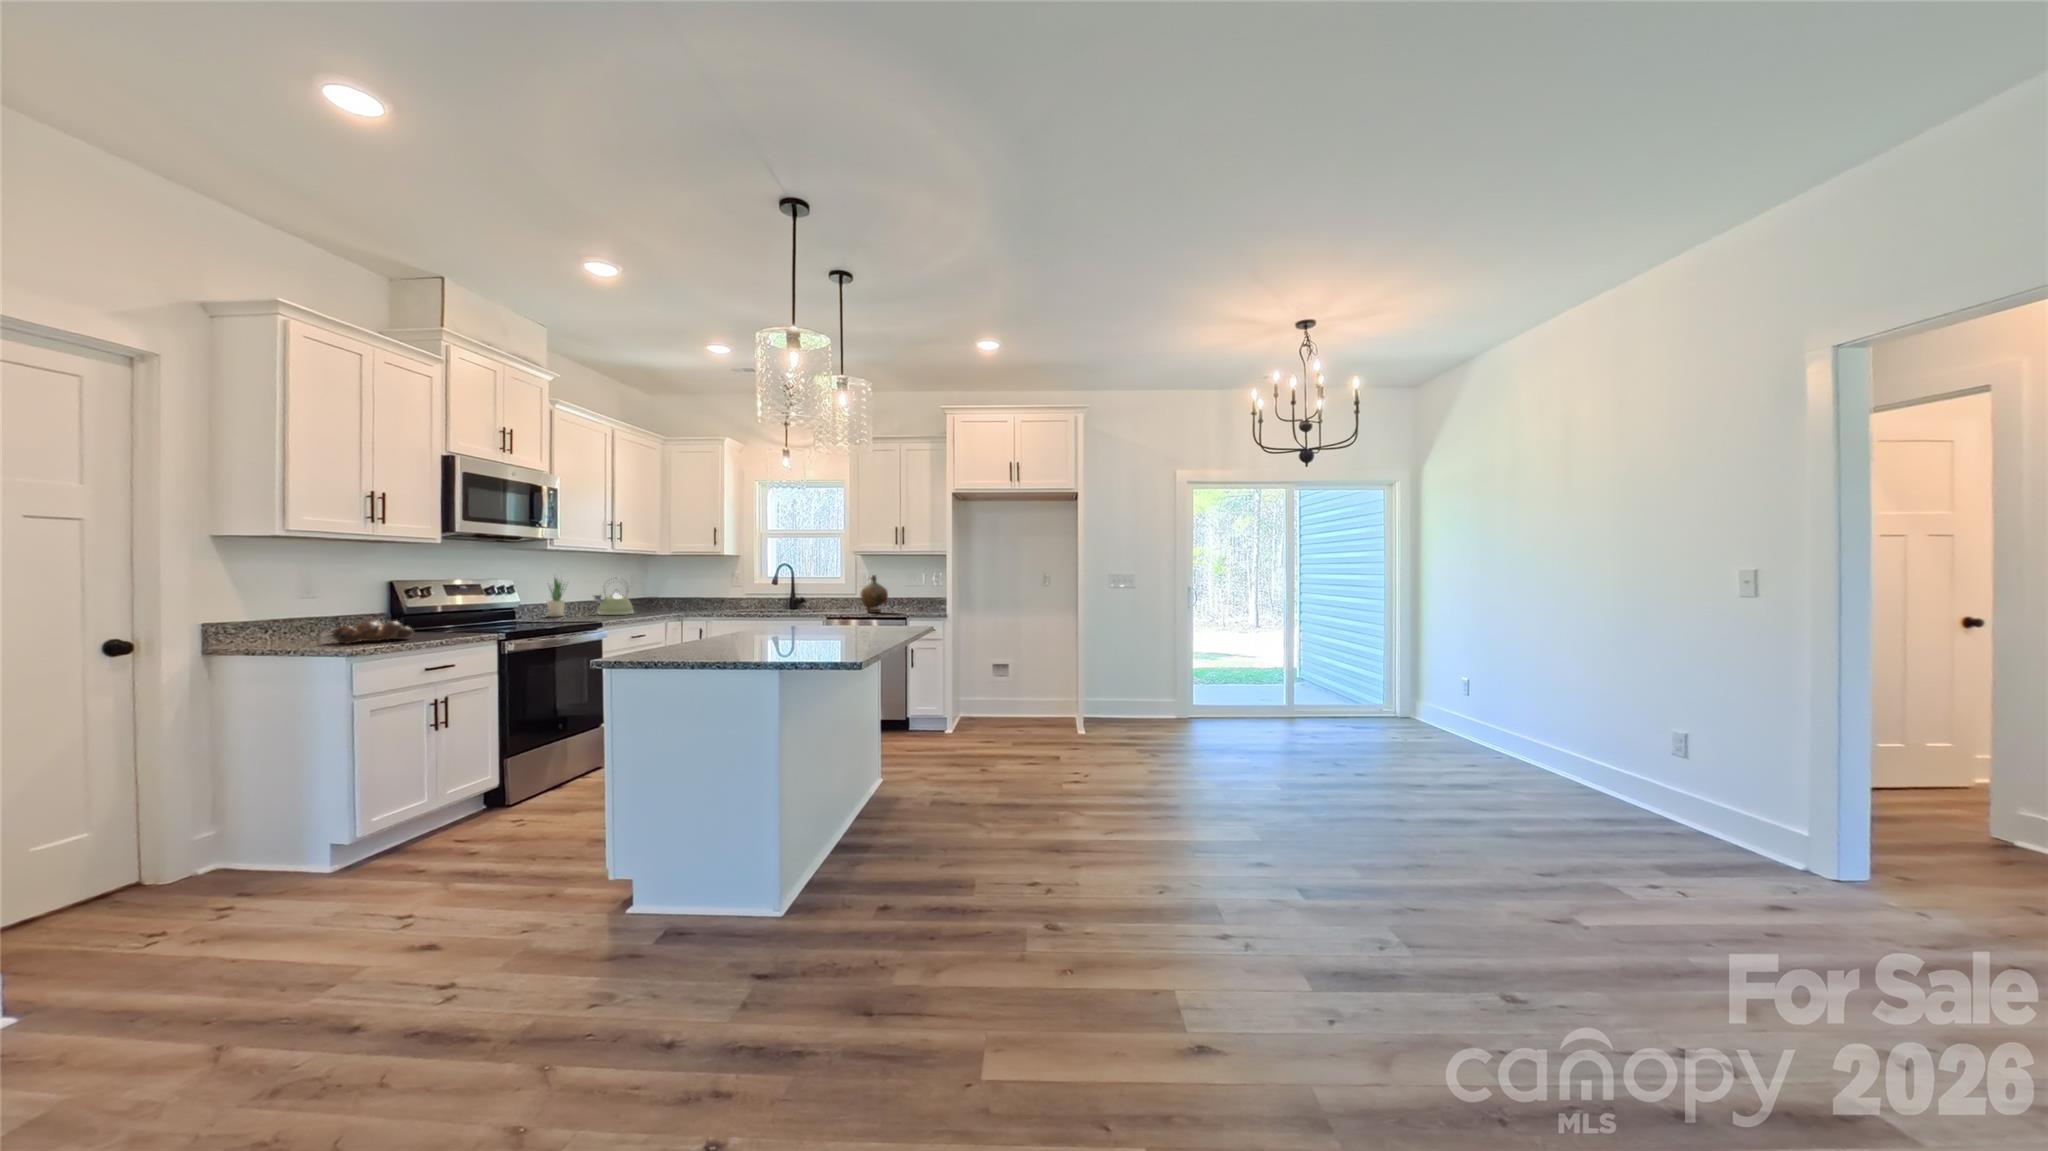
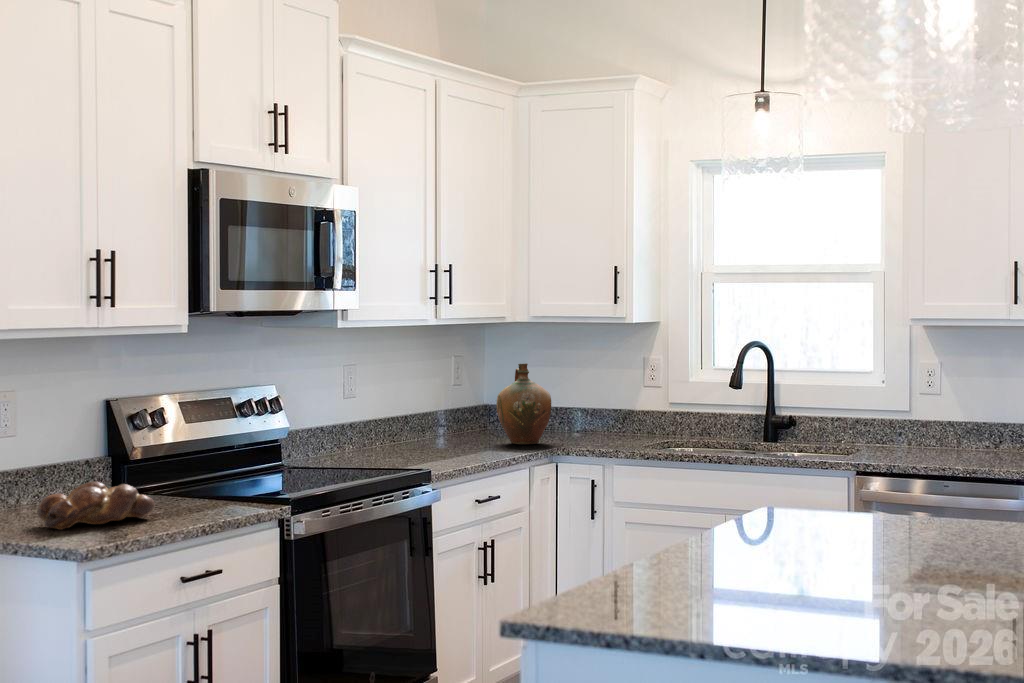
ceramic jug: present [860,575,888,613] -> present [496,363,551,445]
potted plant: present [547,578,565,617] -> none [339,374,373,457]
kettle: present [594,583,634,615] -> none [409,380,478,453]

